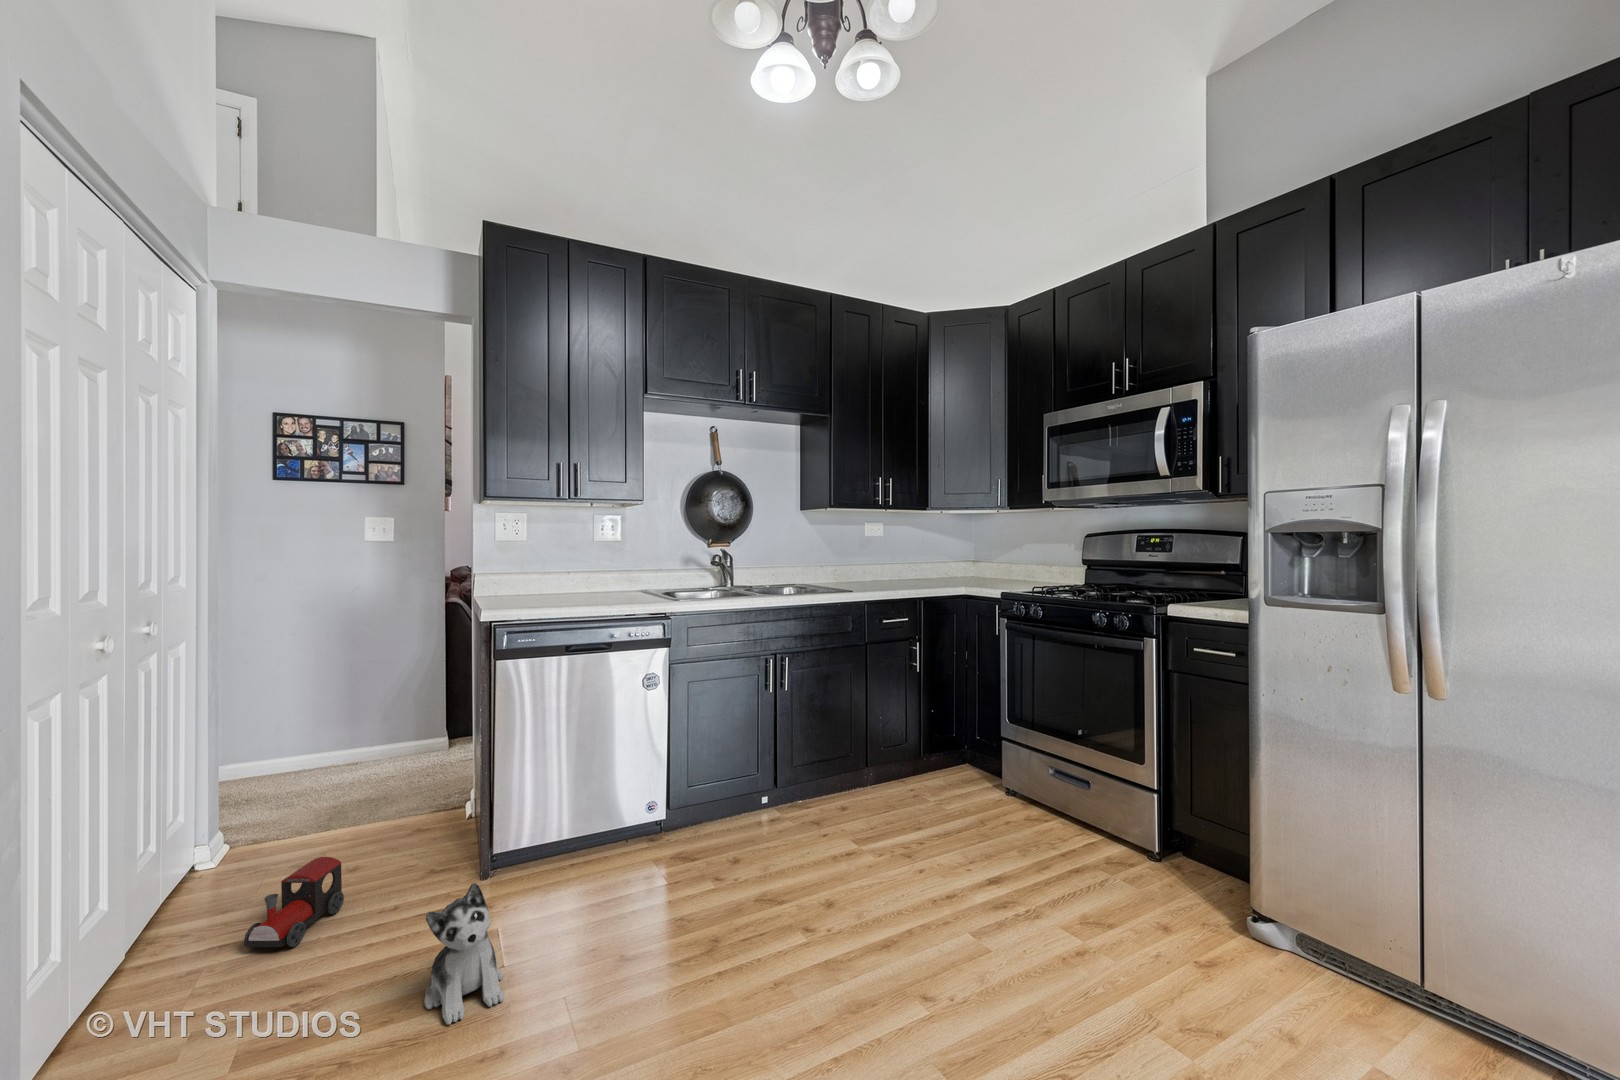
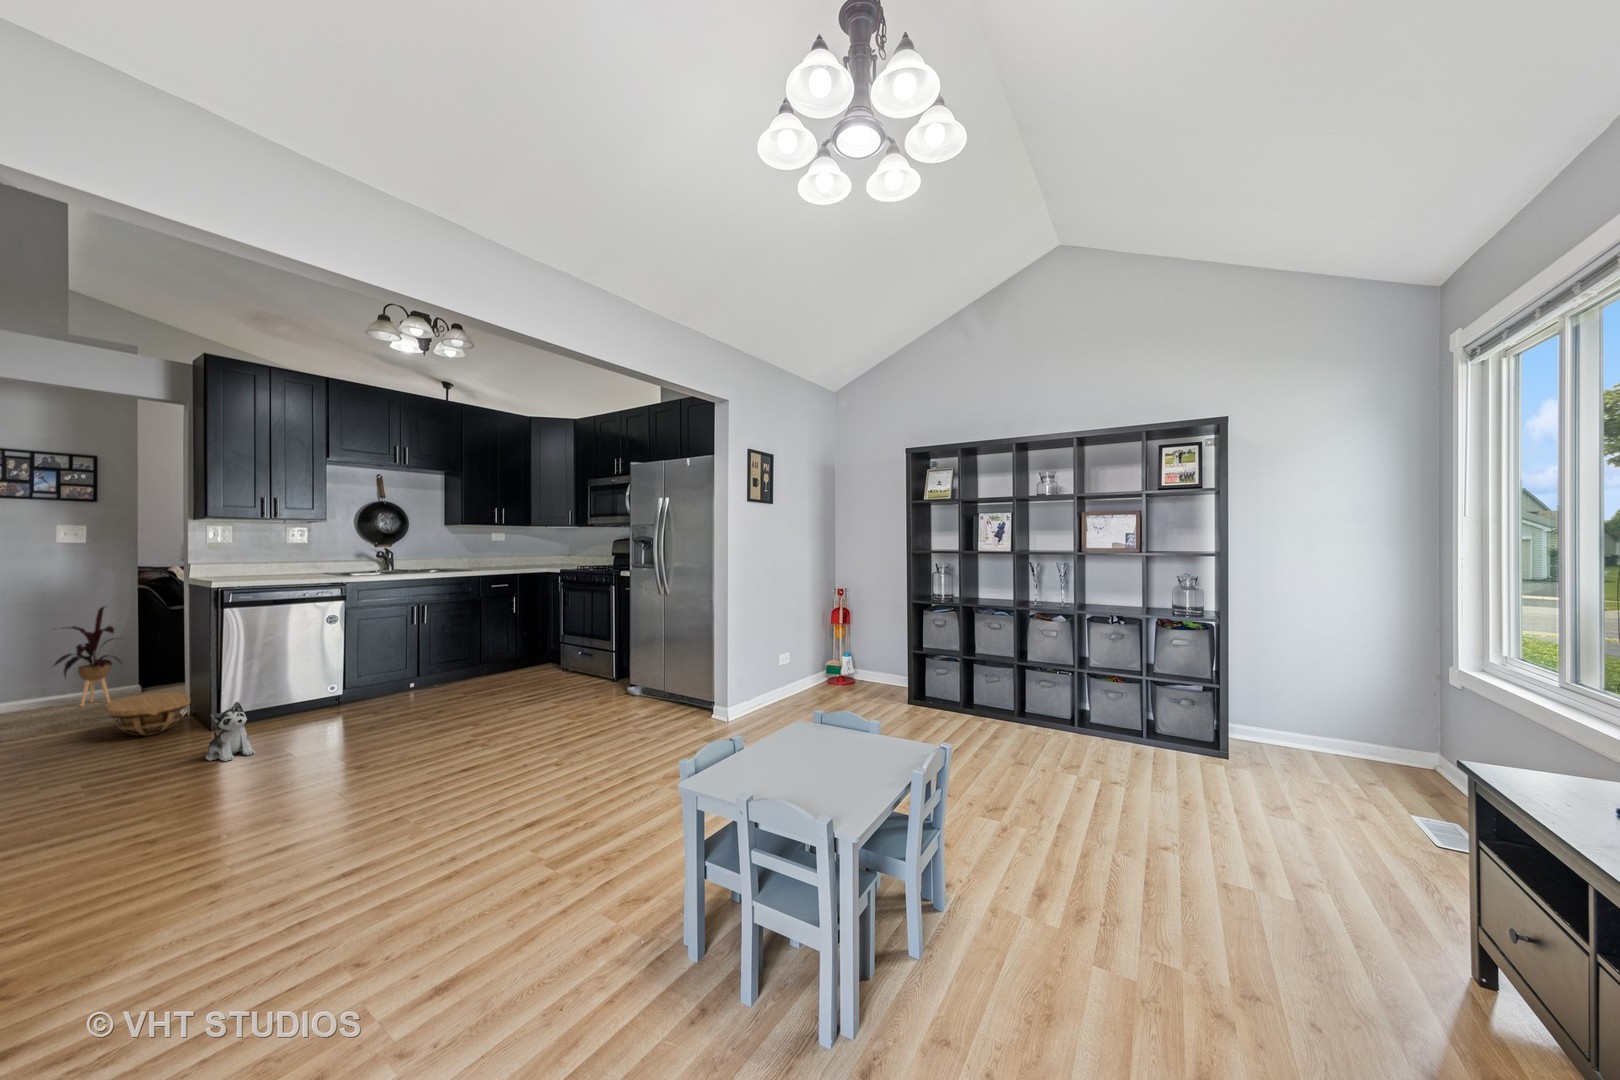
house plant: none [346,627,428,765] -> present [53,607,120,706]
basket: none [349,780,458,867] -> present [106,692,190,735]
toy train: present [244,857,344,948] -> none [58,722,118,766]

